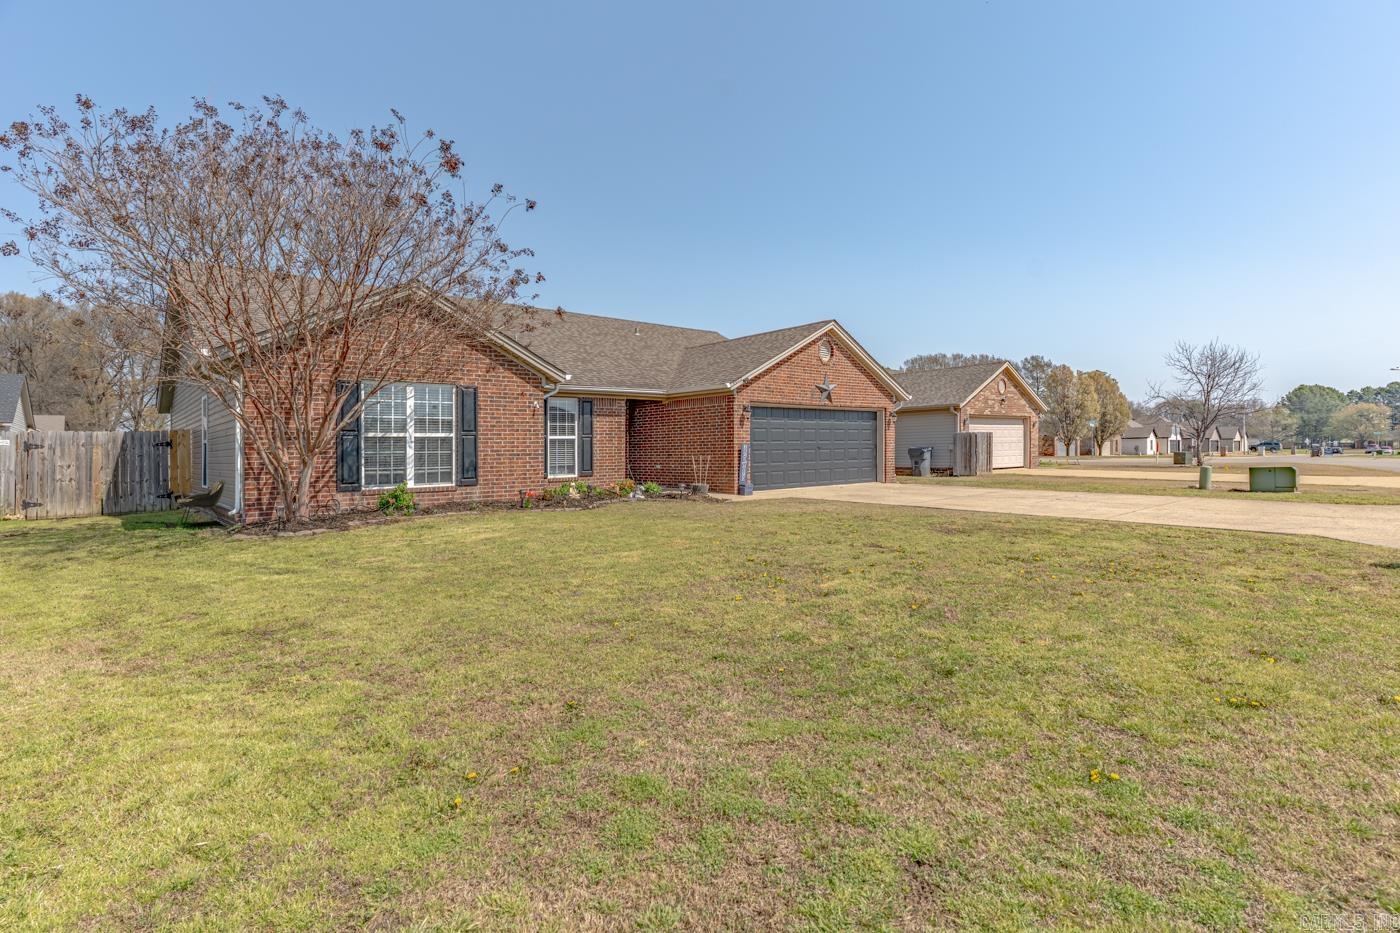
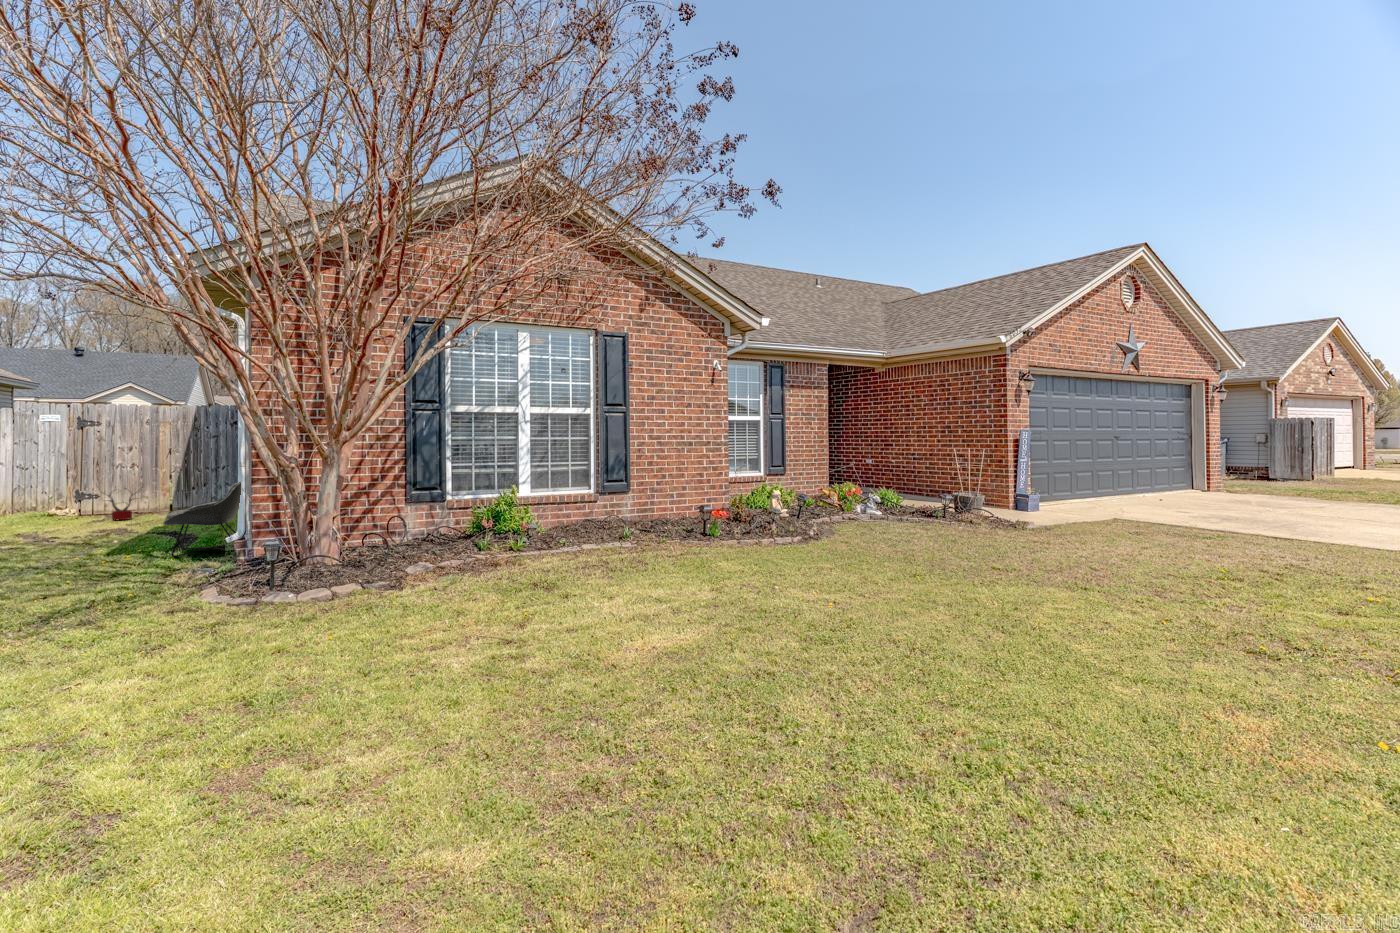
decorative plant: none [71,486,111,513] -> present [108,488,148,520]

